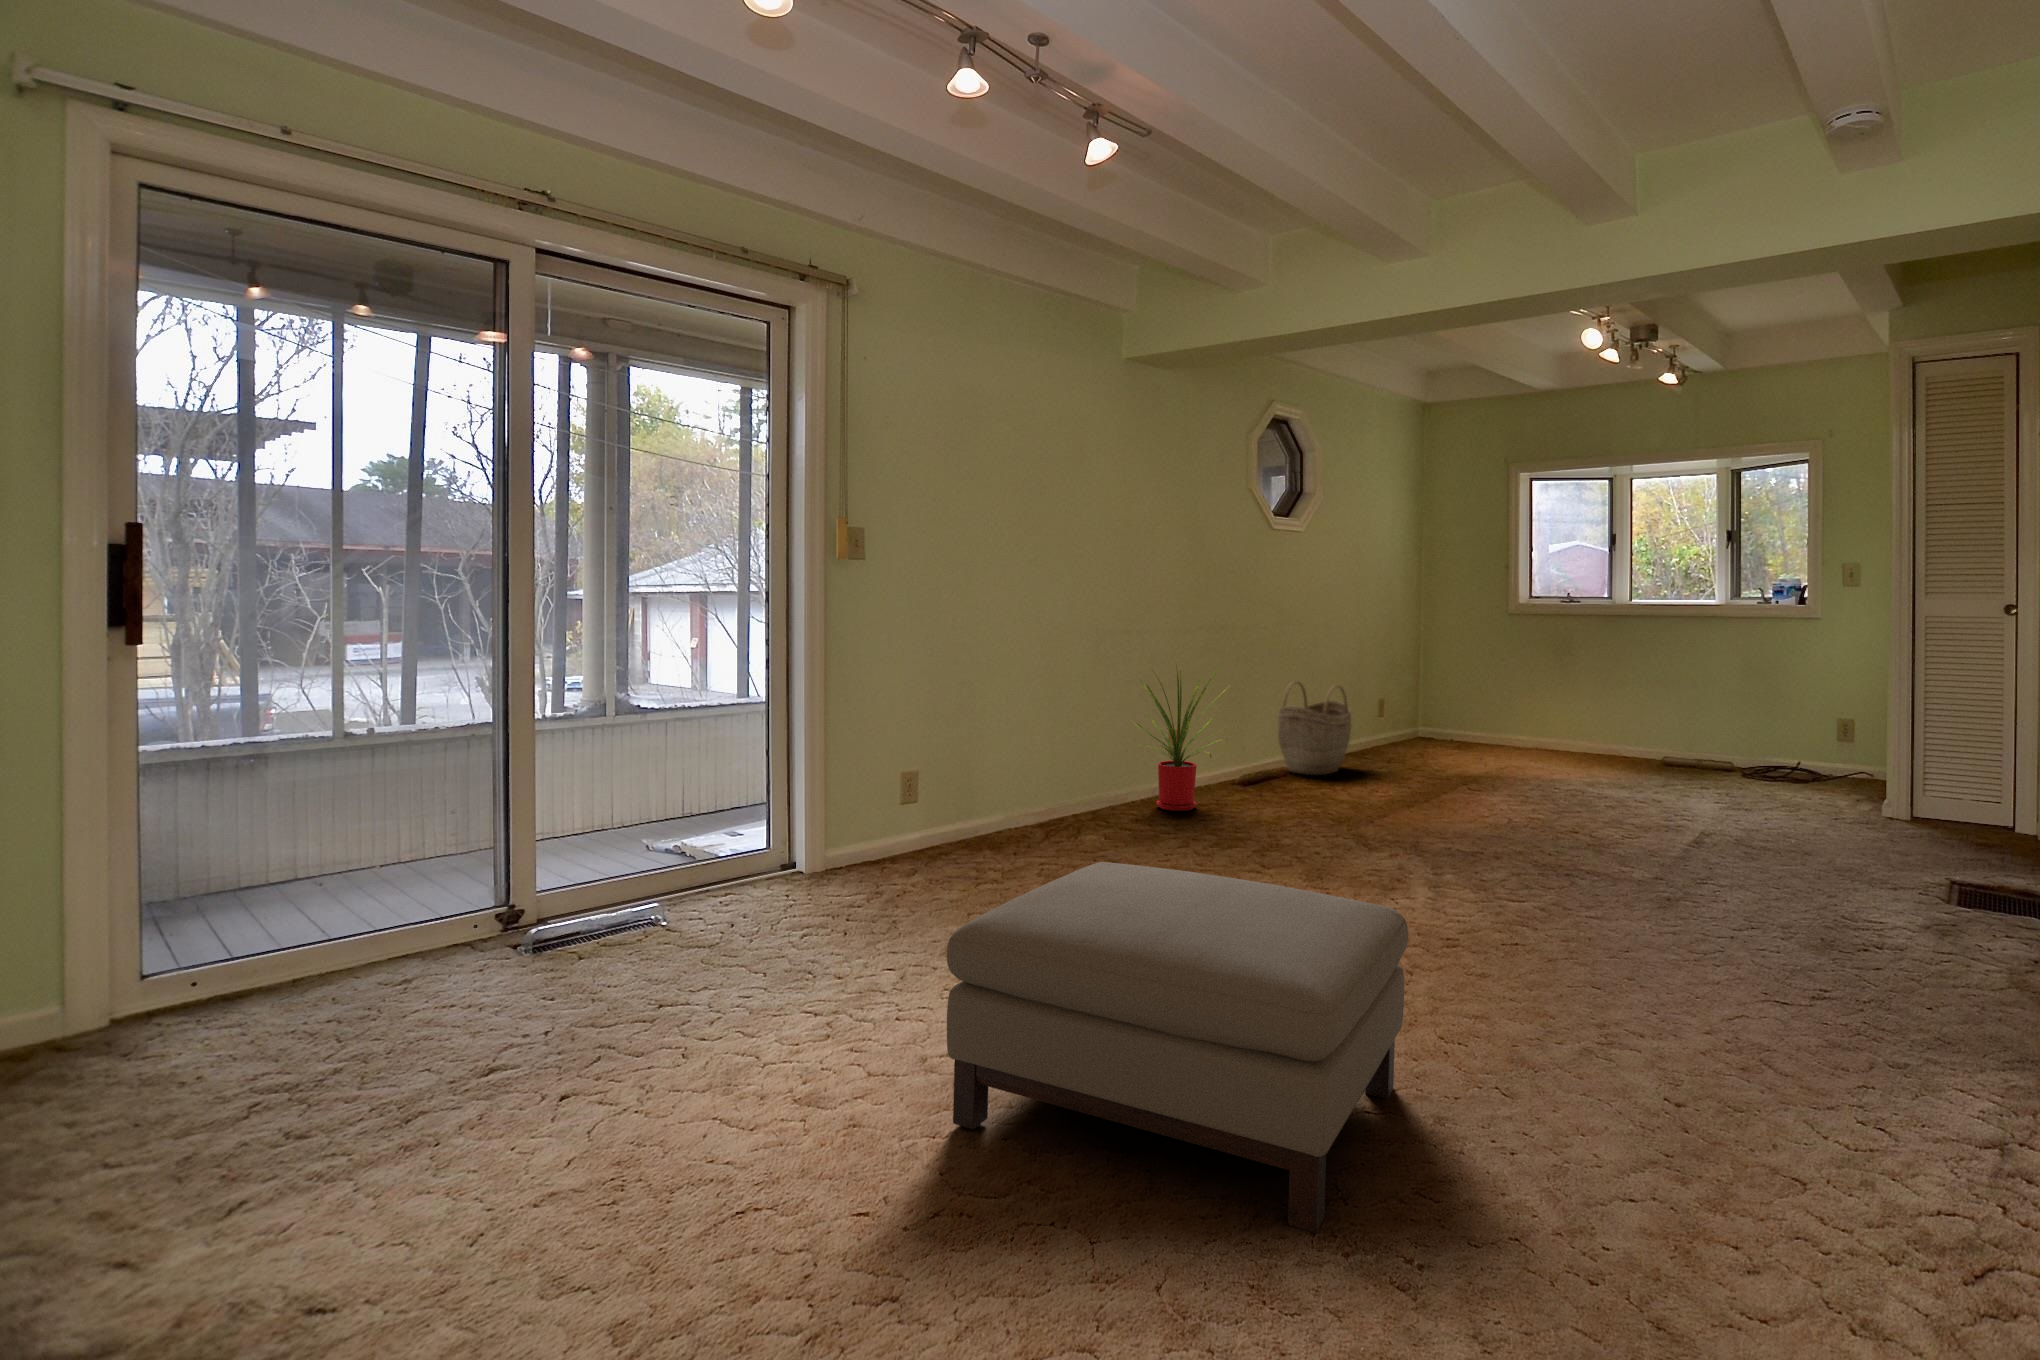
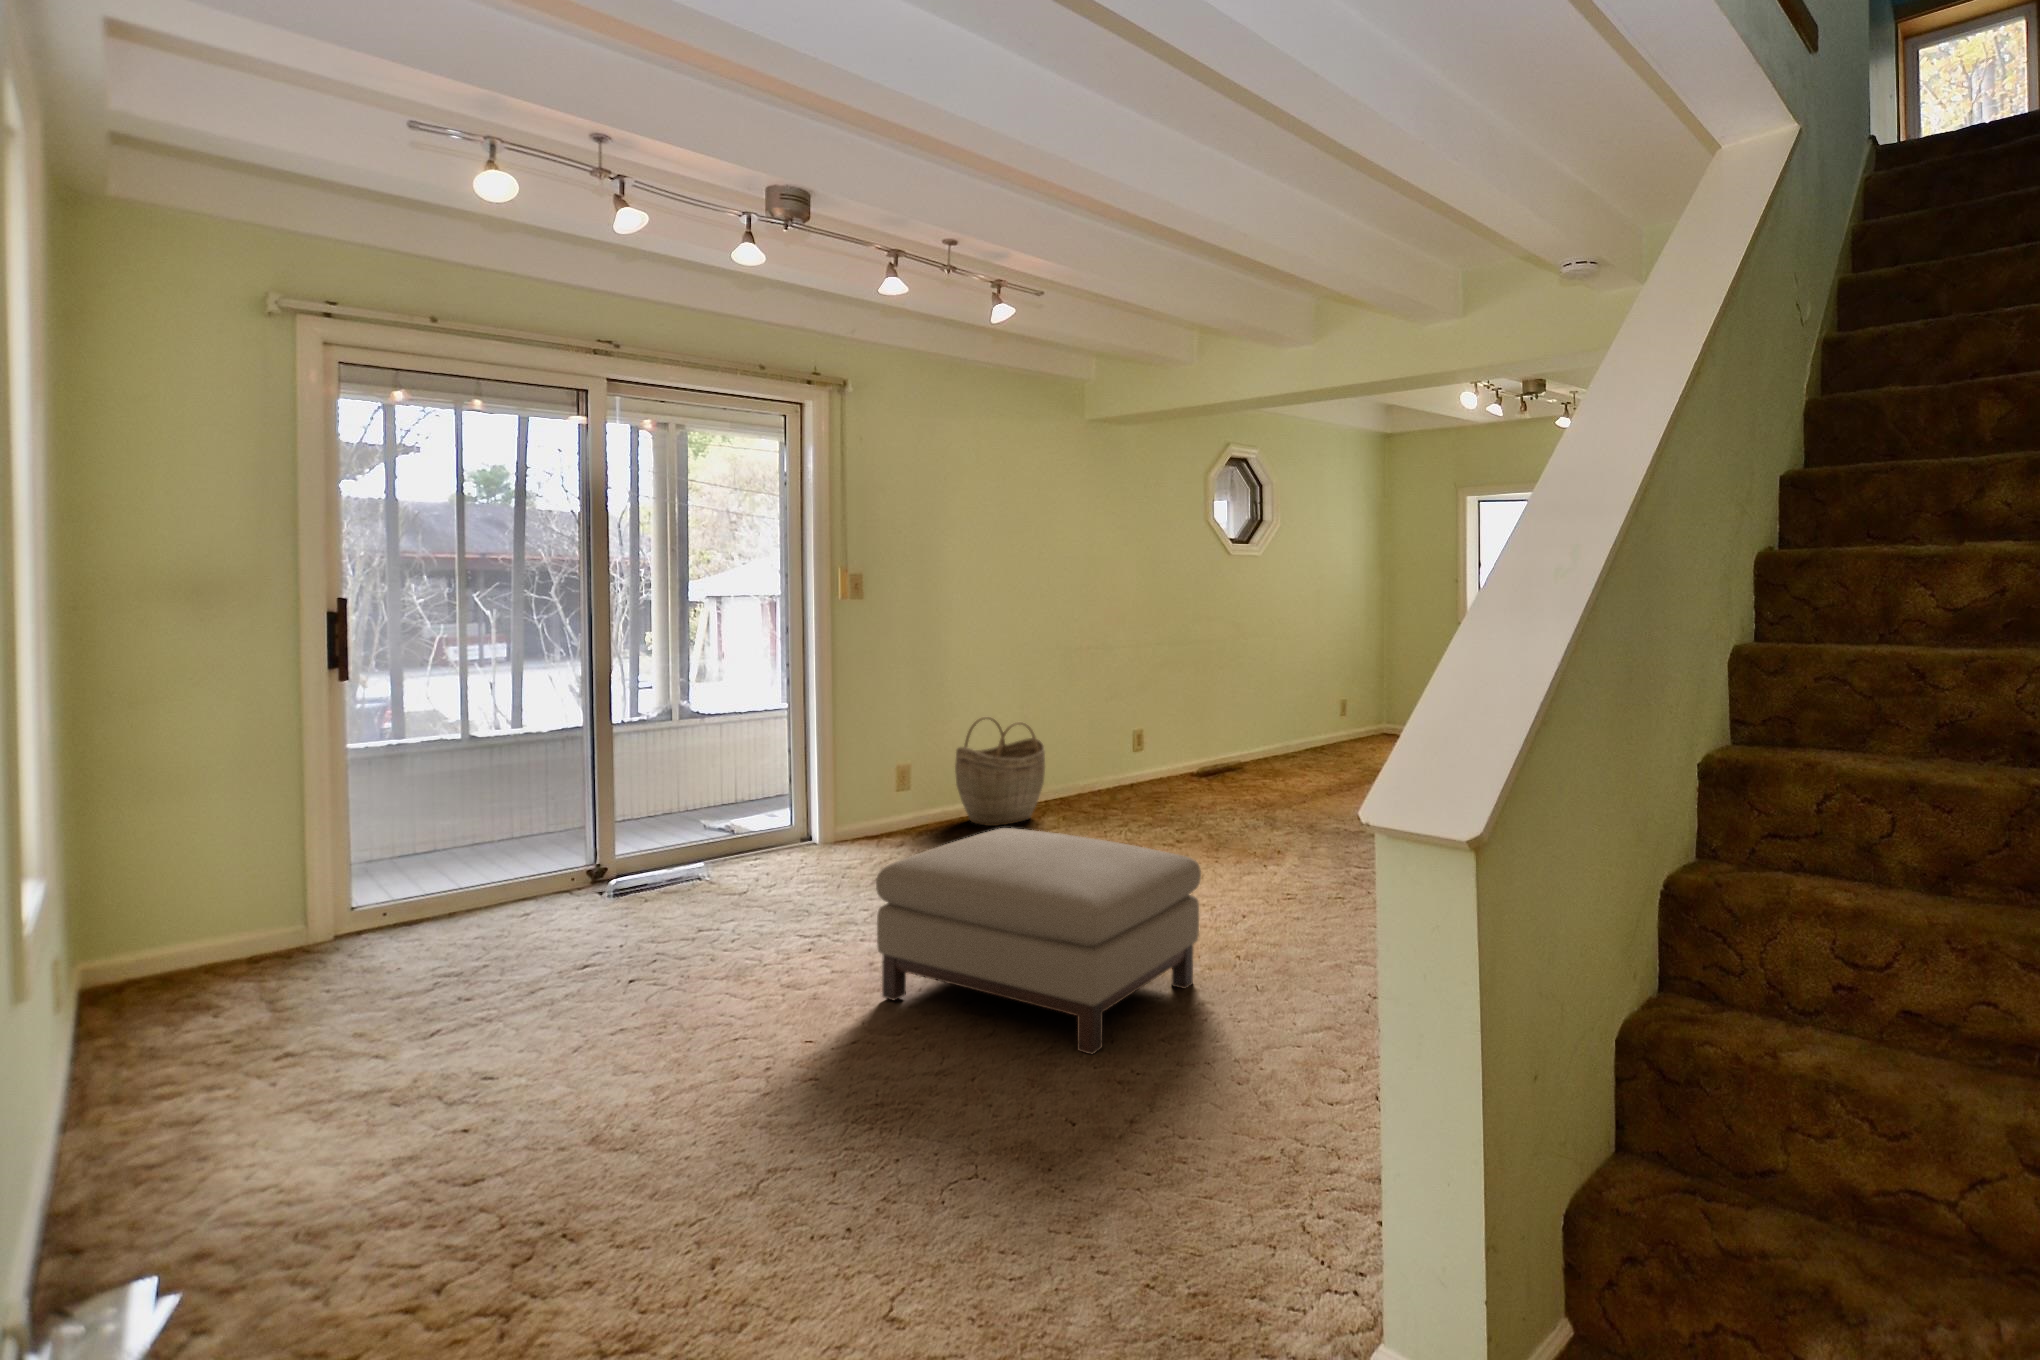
house plant: present [1133,665,1226,811] -> none [1094,673,1185,798]
woven basket: present [1277,681,1351,775] -> present [955,717,1045,826]

